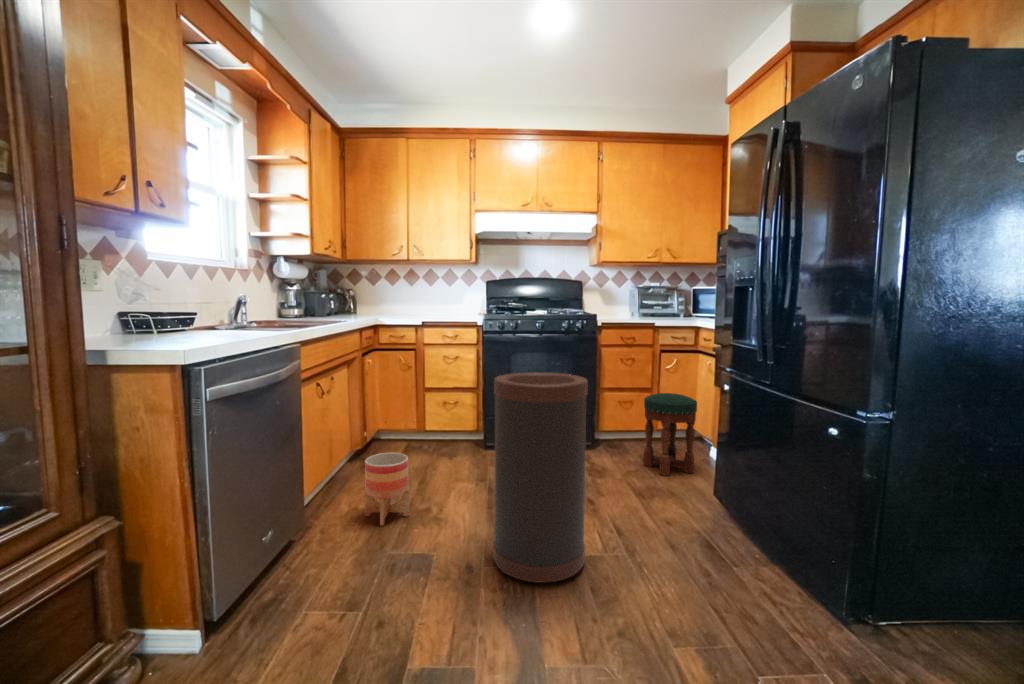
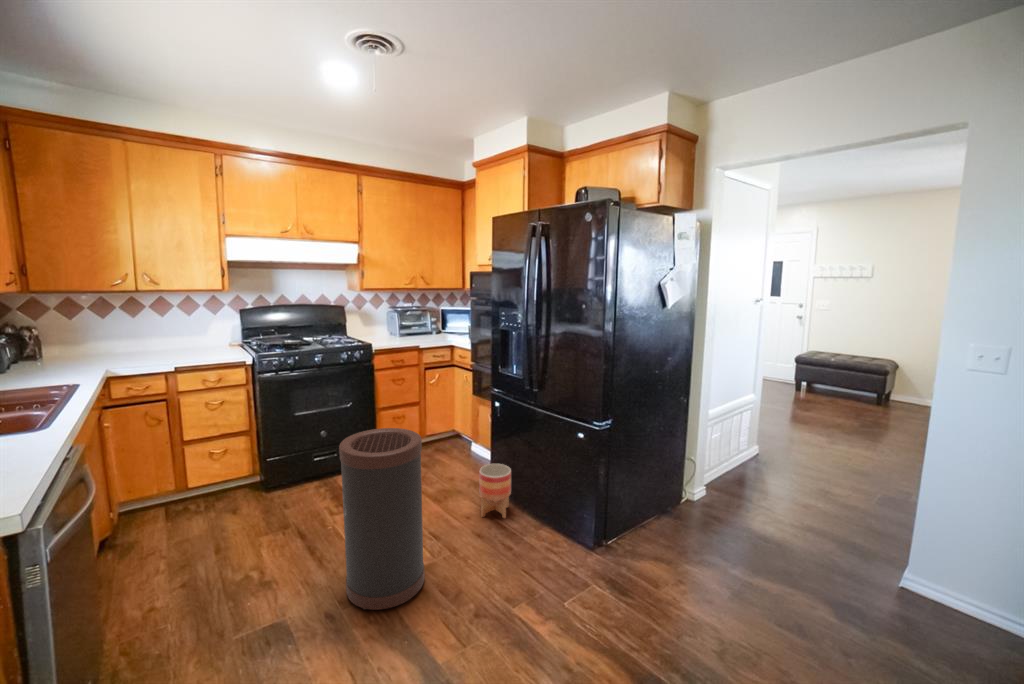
stool: present [644,393,697,476] -> none [421,406,462,473]
planter: present [365,453,409,526] -> present [479,464,511,518]

